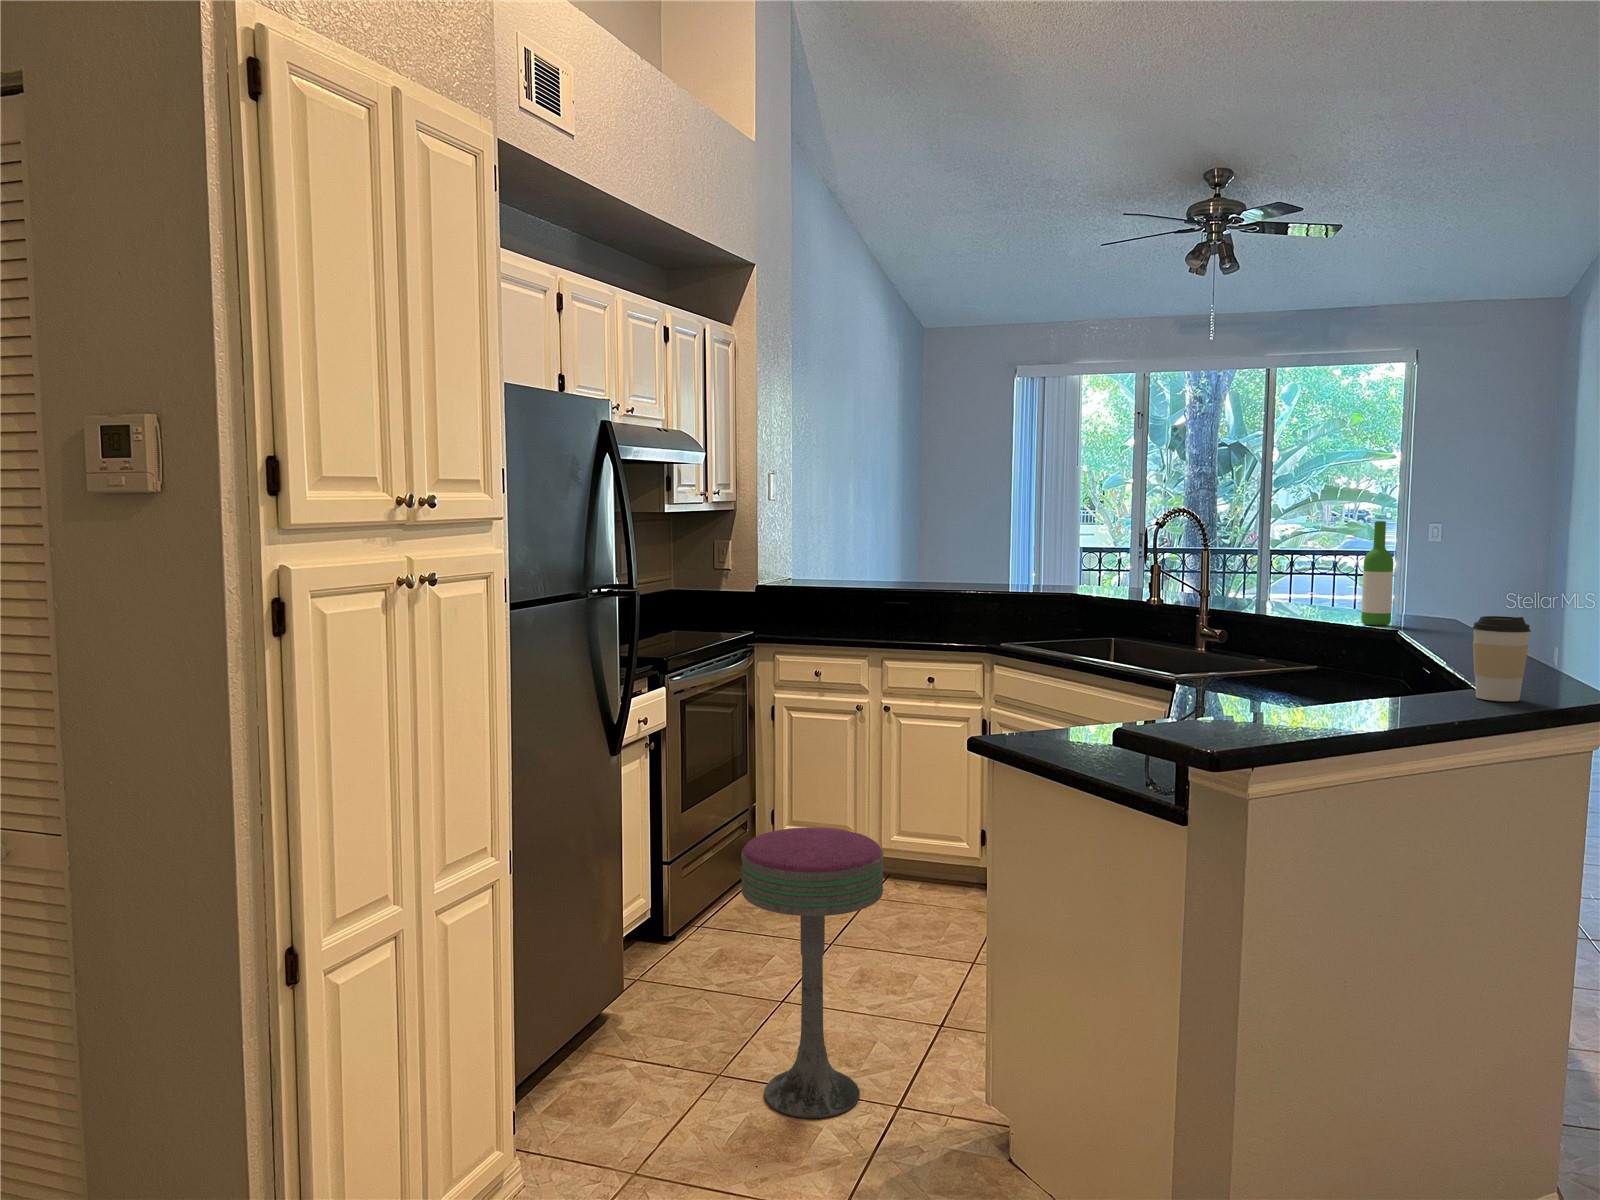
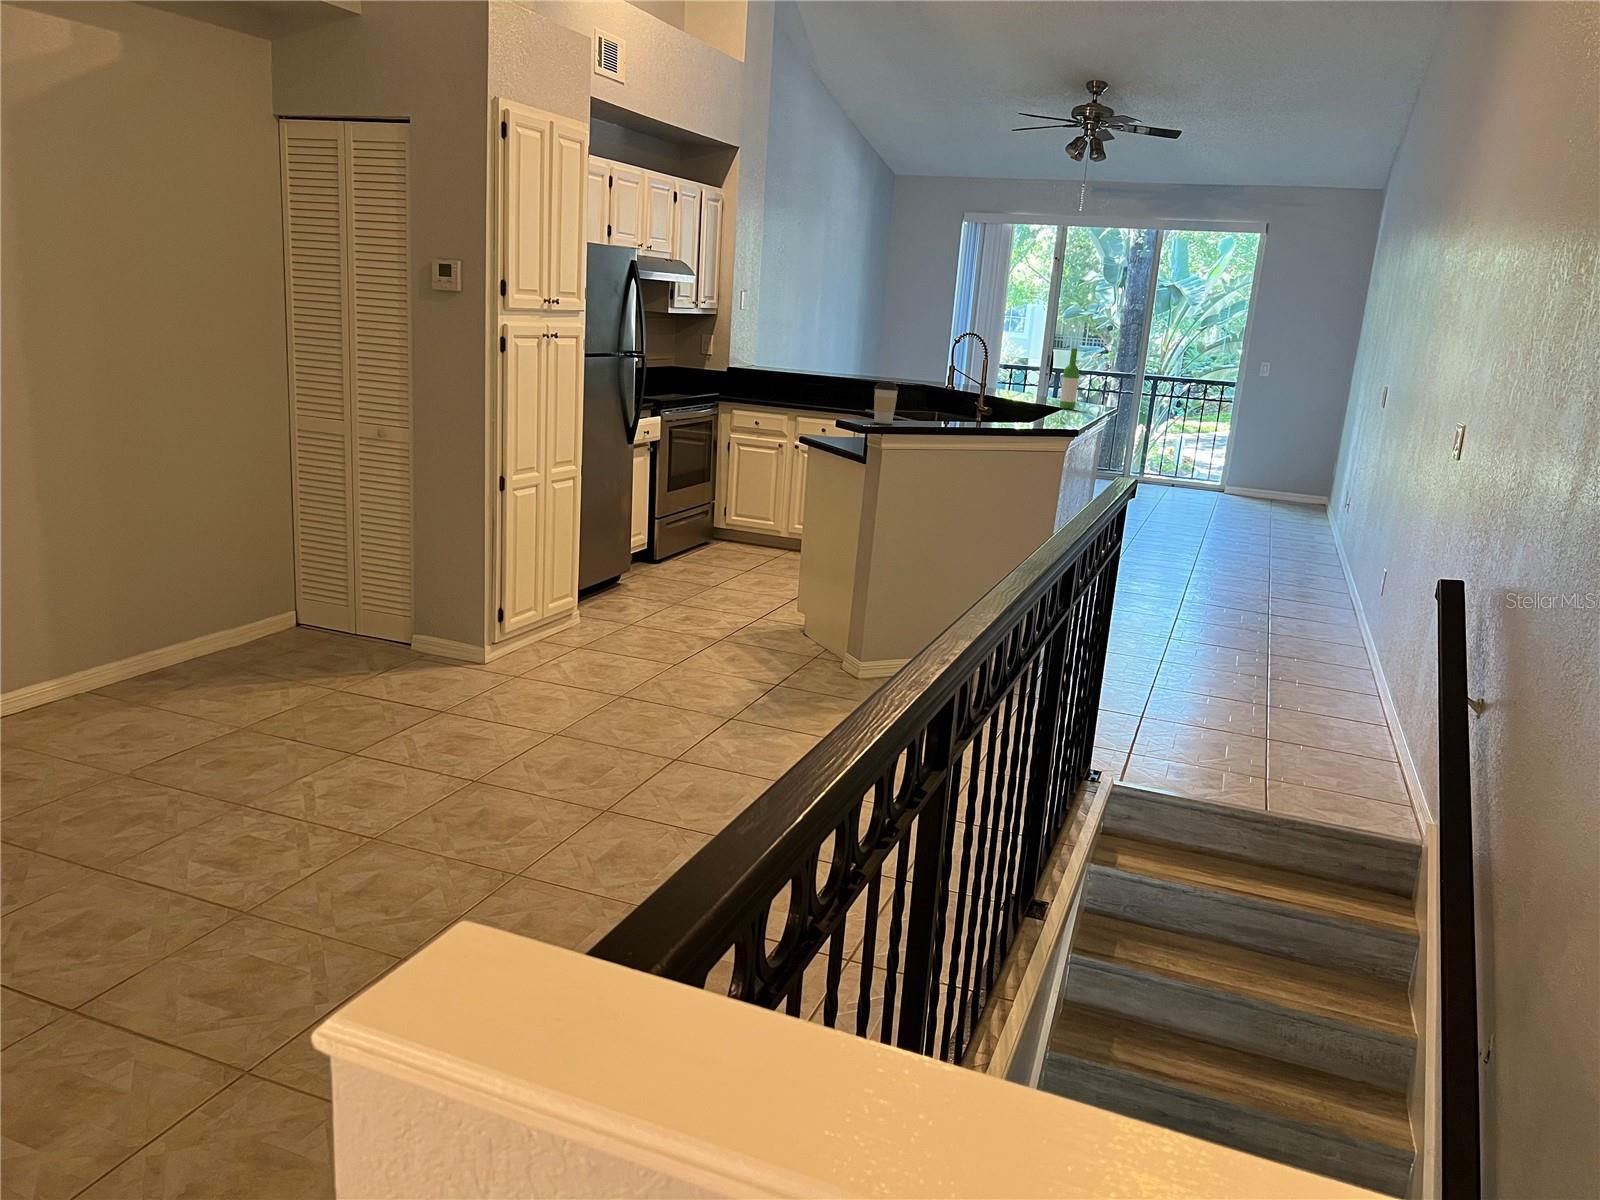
coffee cup: present [1473,616,1531,701] -> present [874,383,898,424]
bar stool: present [741,828,883,1118] -> none [689,483,761,618]

